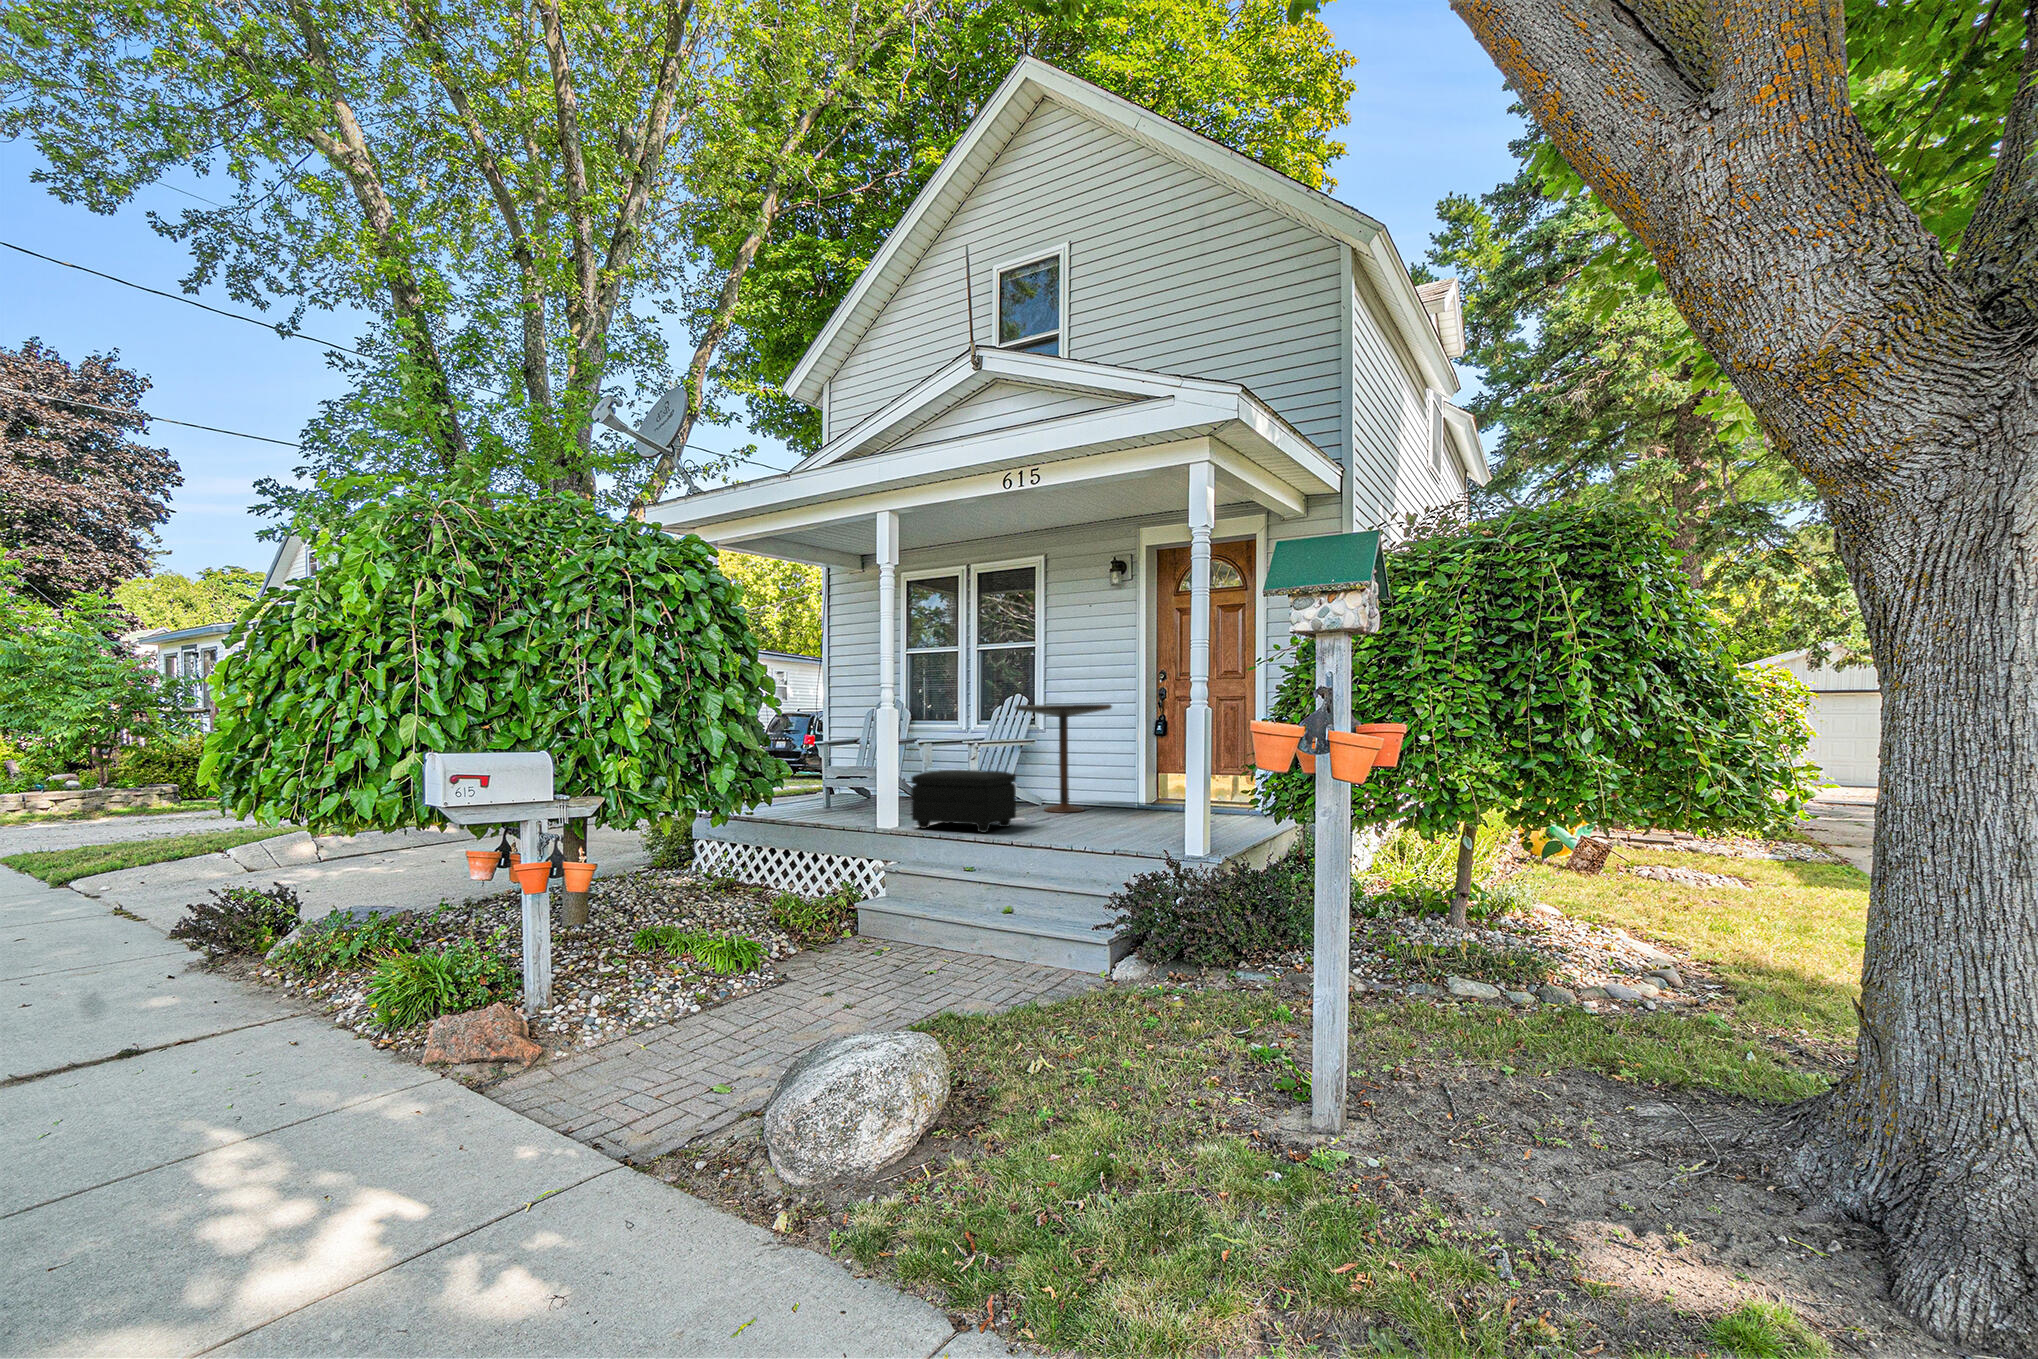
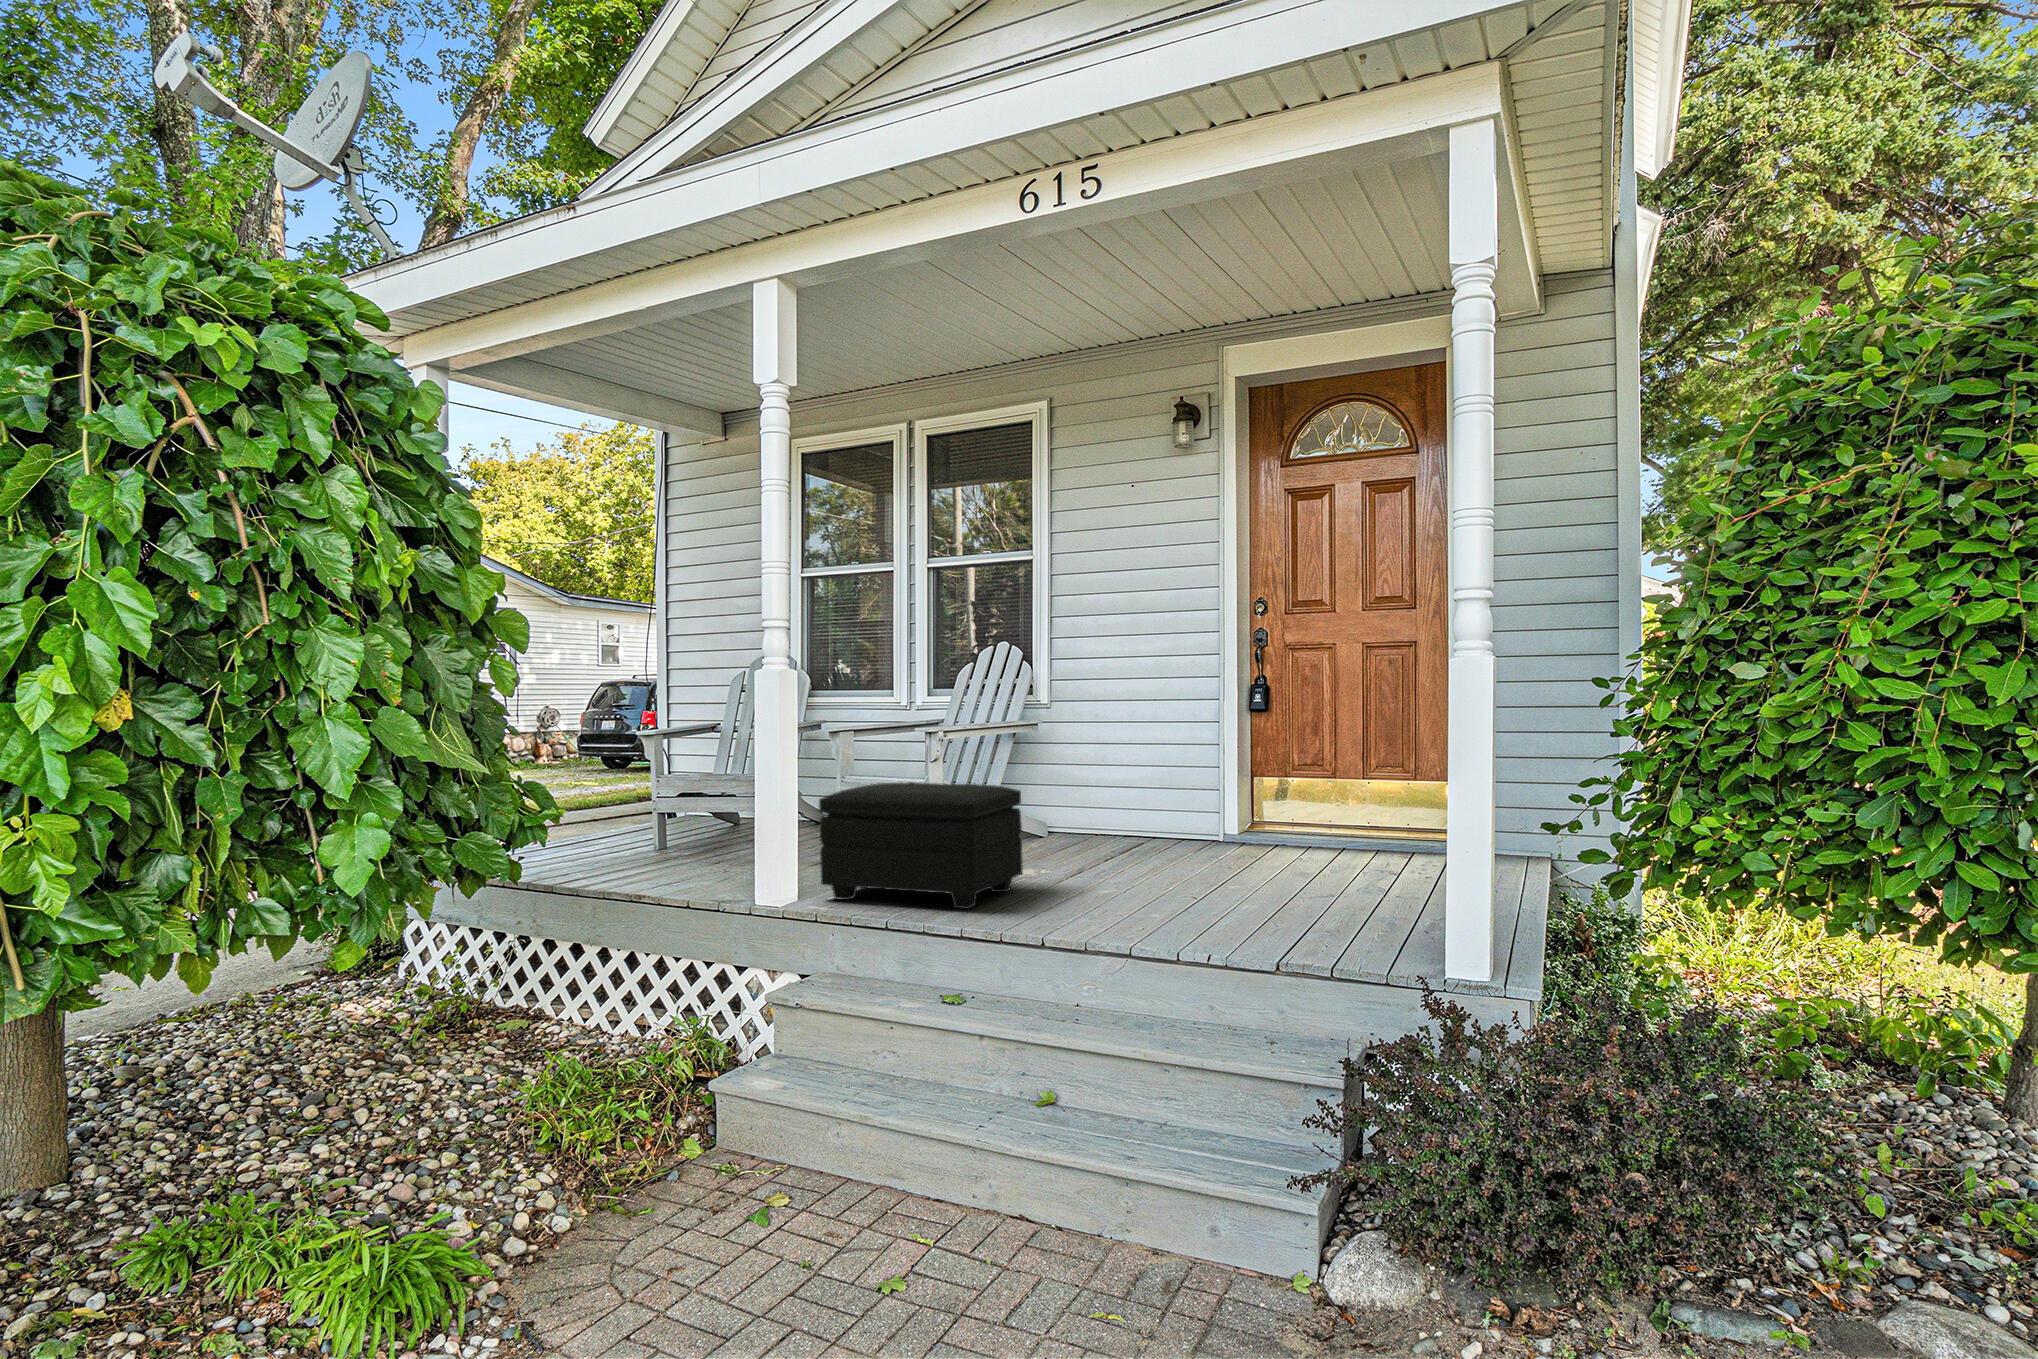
pedestal table: present [1015,704,1112,813] -> none [1003,656,1181,854]

